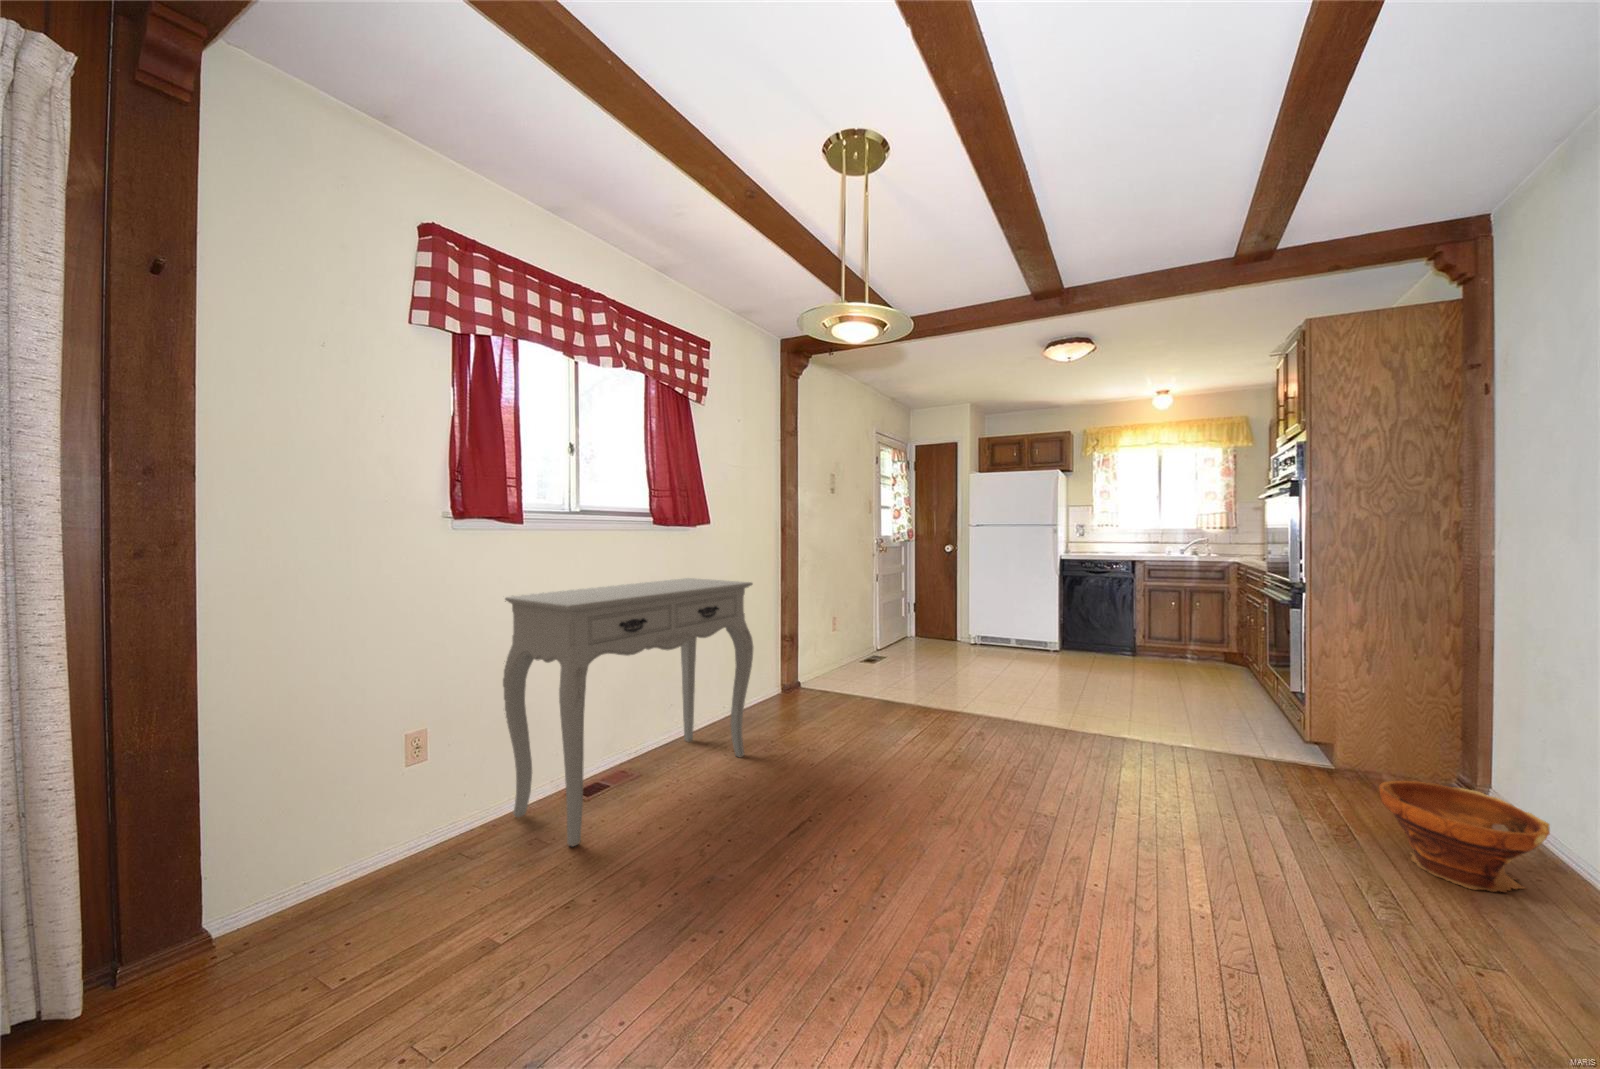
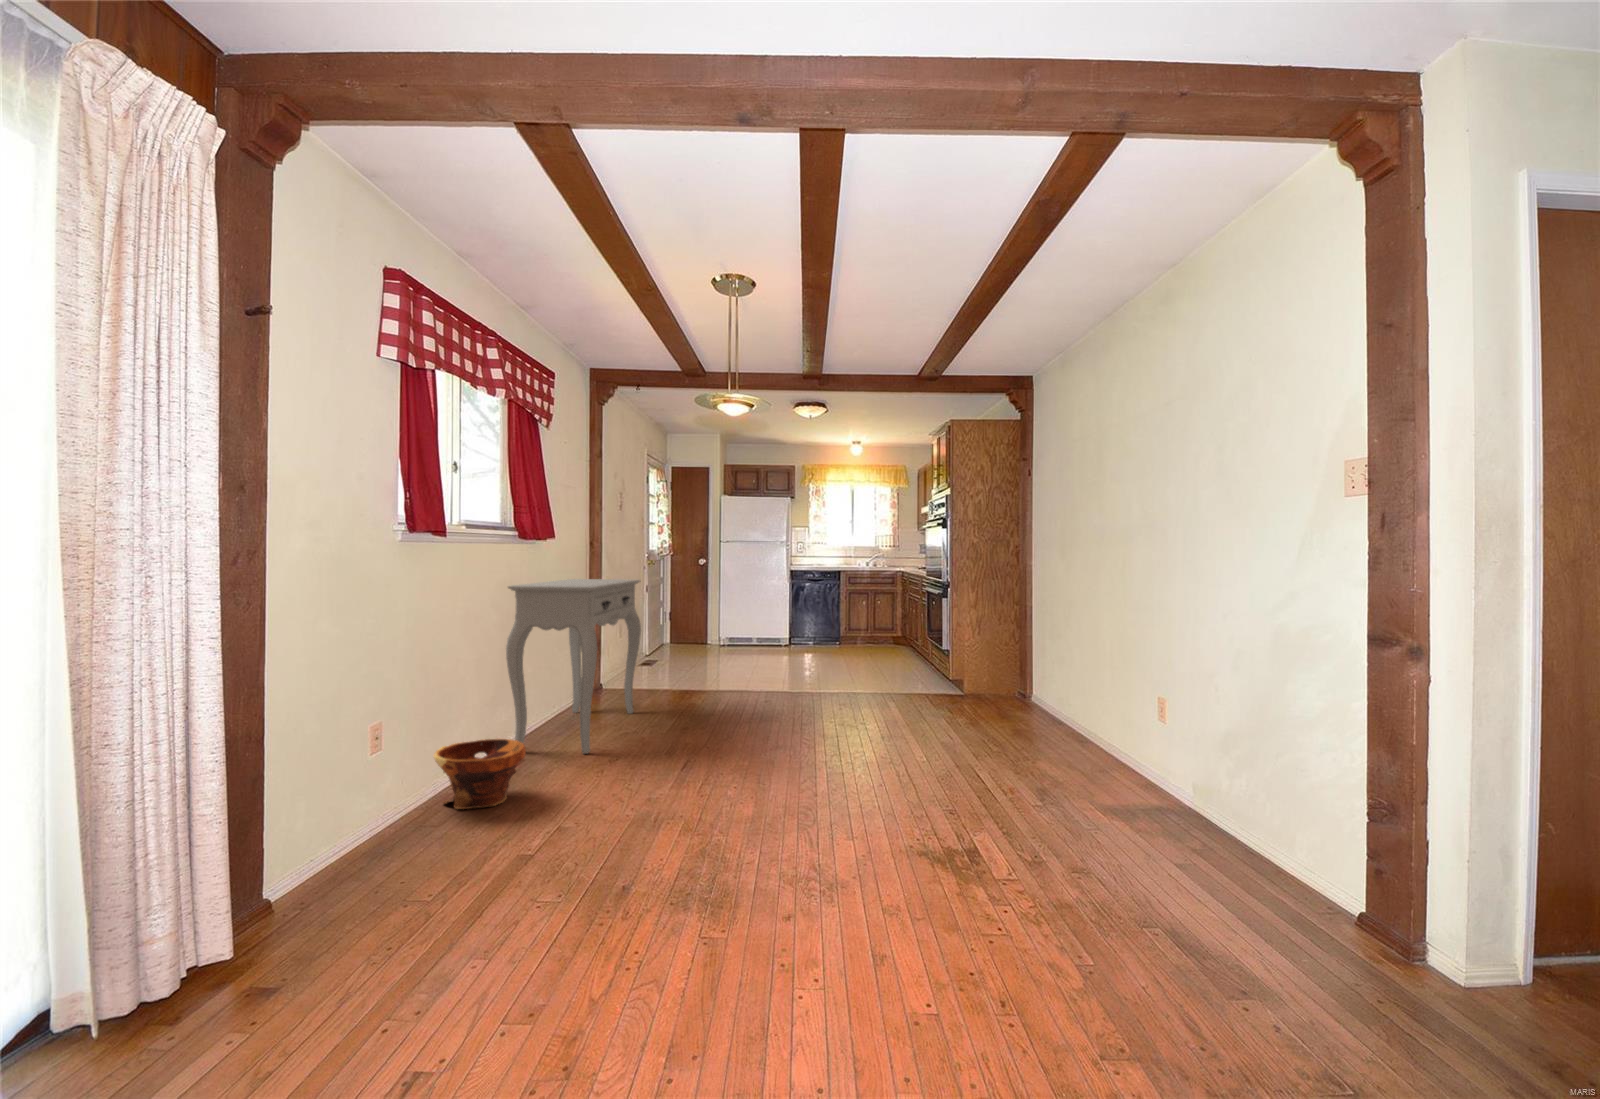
planter: present [1379,781,1550,893] -> present [434,739,526,809]

